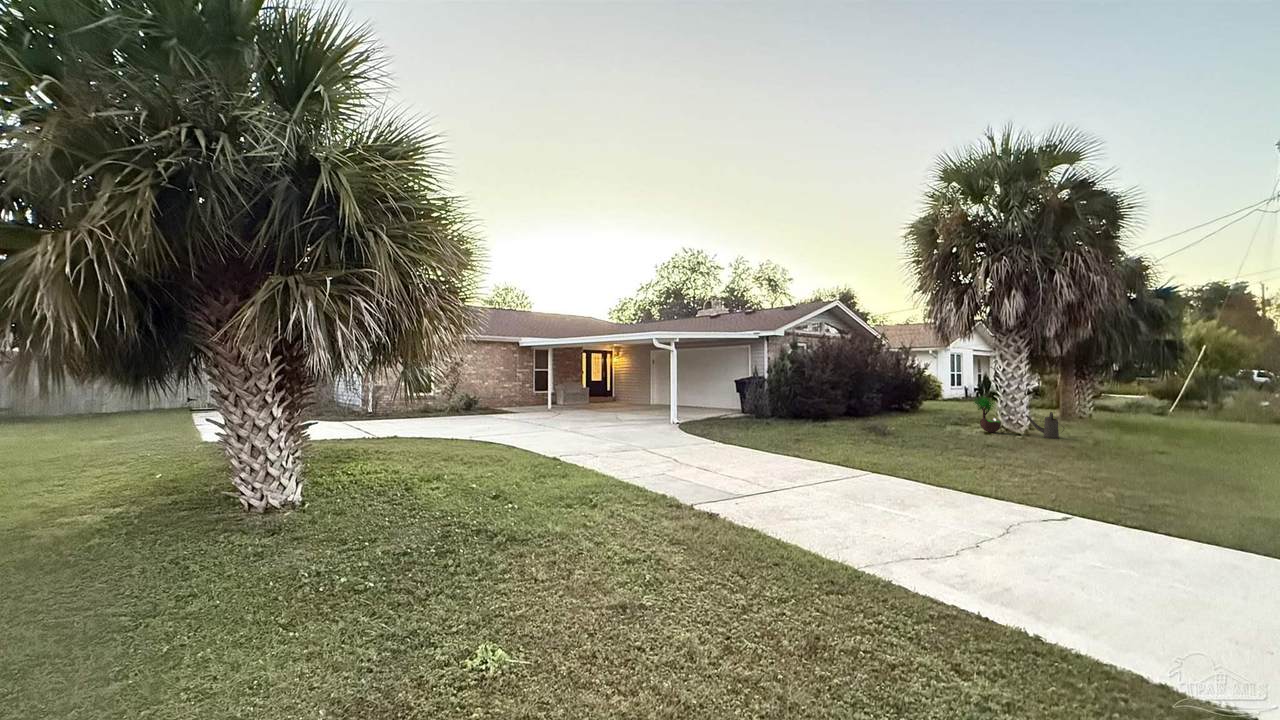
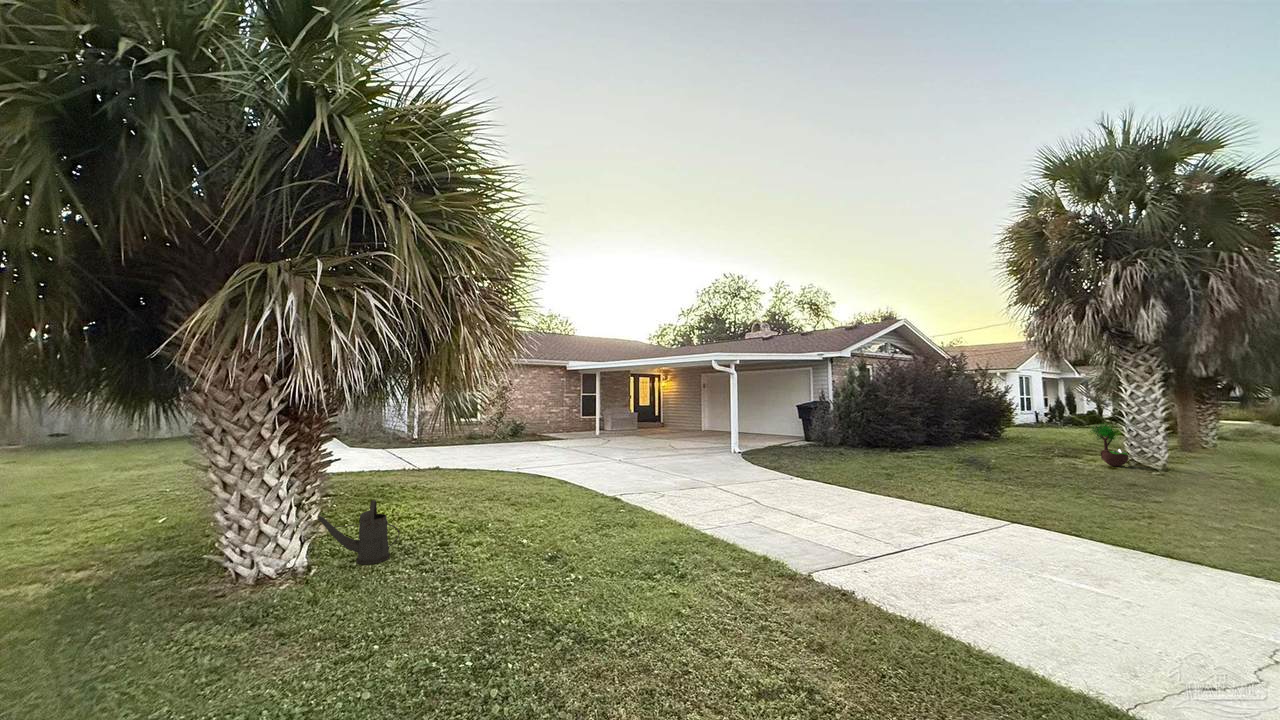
watering can: present [1026,412,1064,439] -> present [318,500,400,564]

